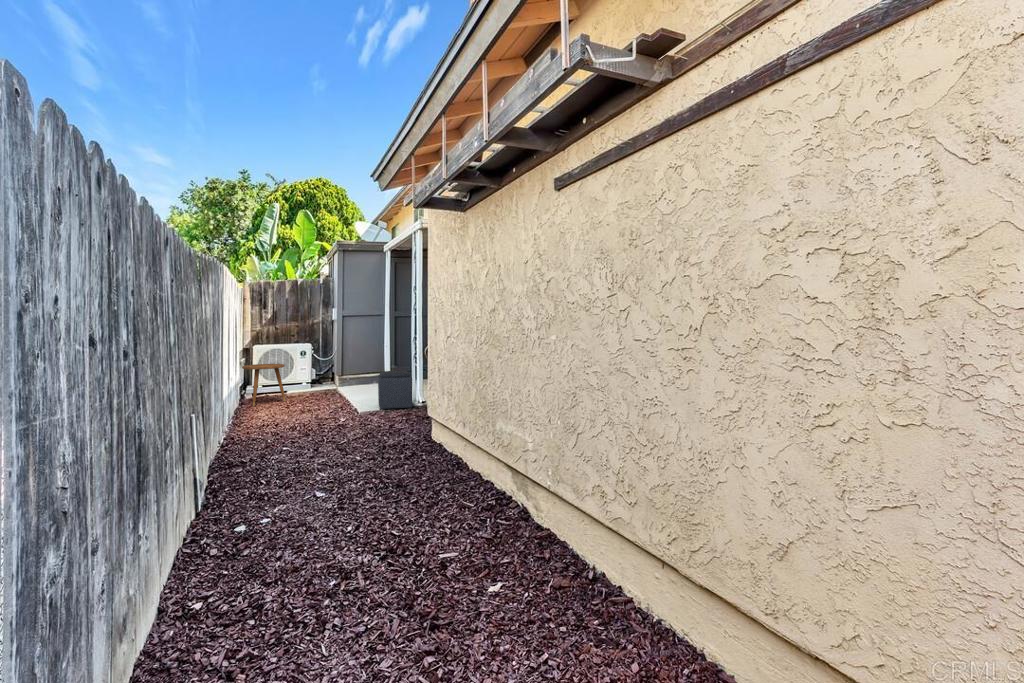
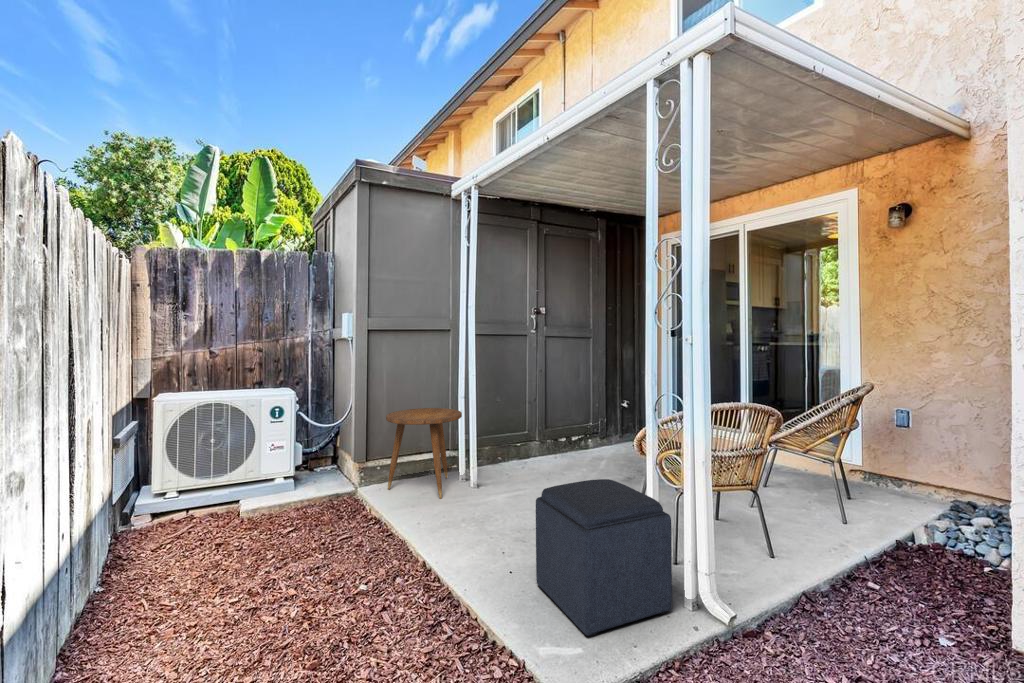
side table: present [242,364,285,407] -> present [386,408,462,499]

